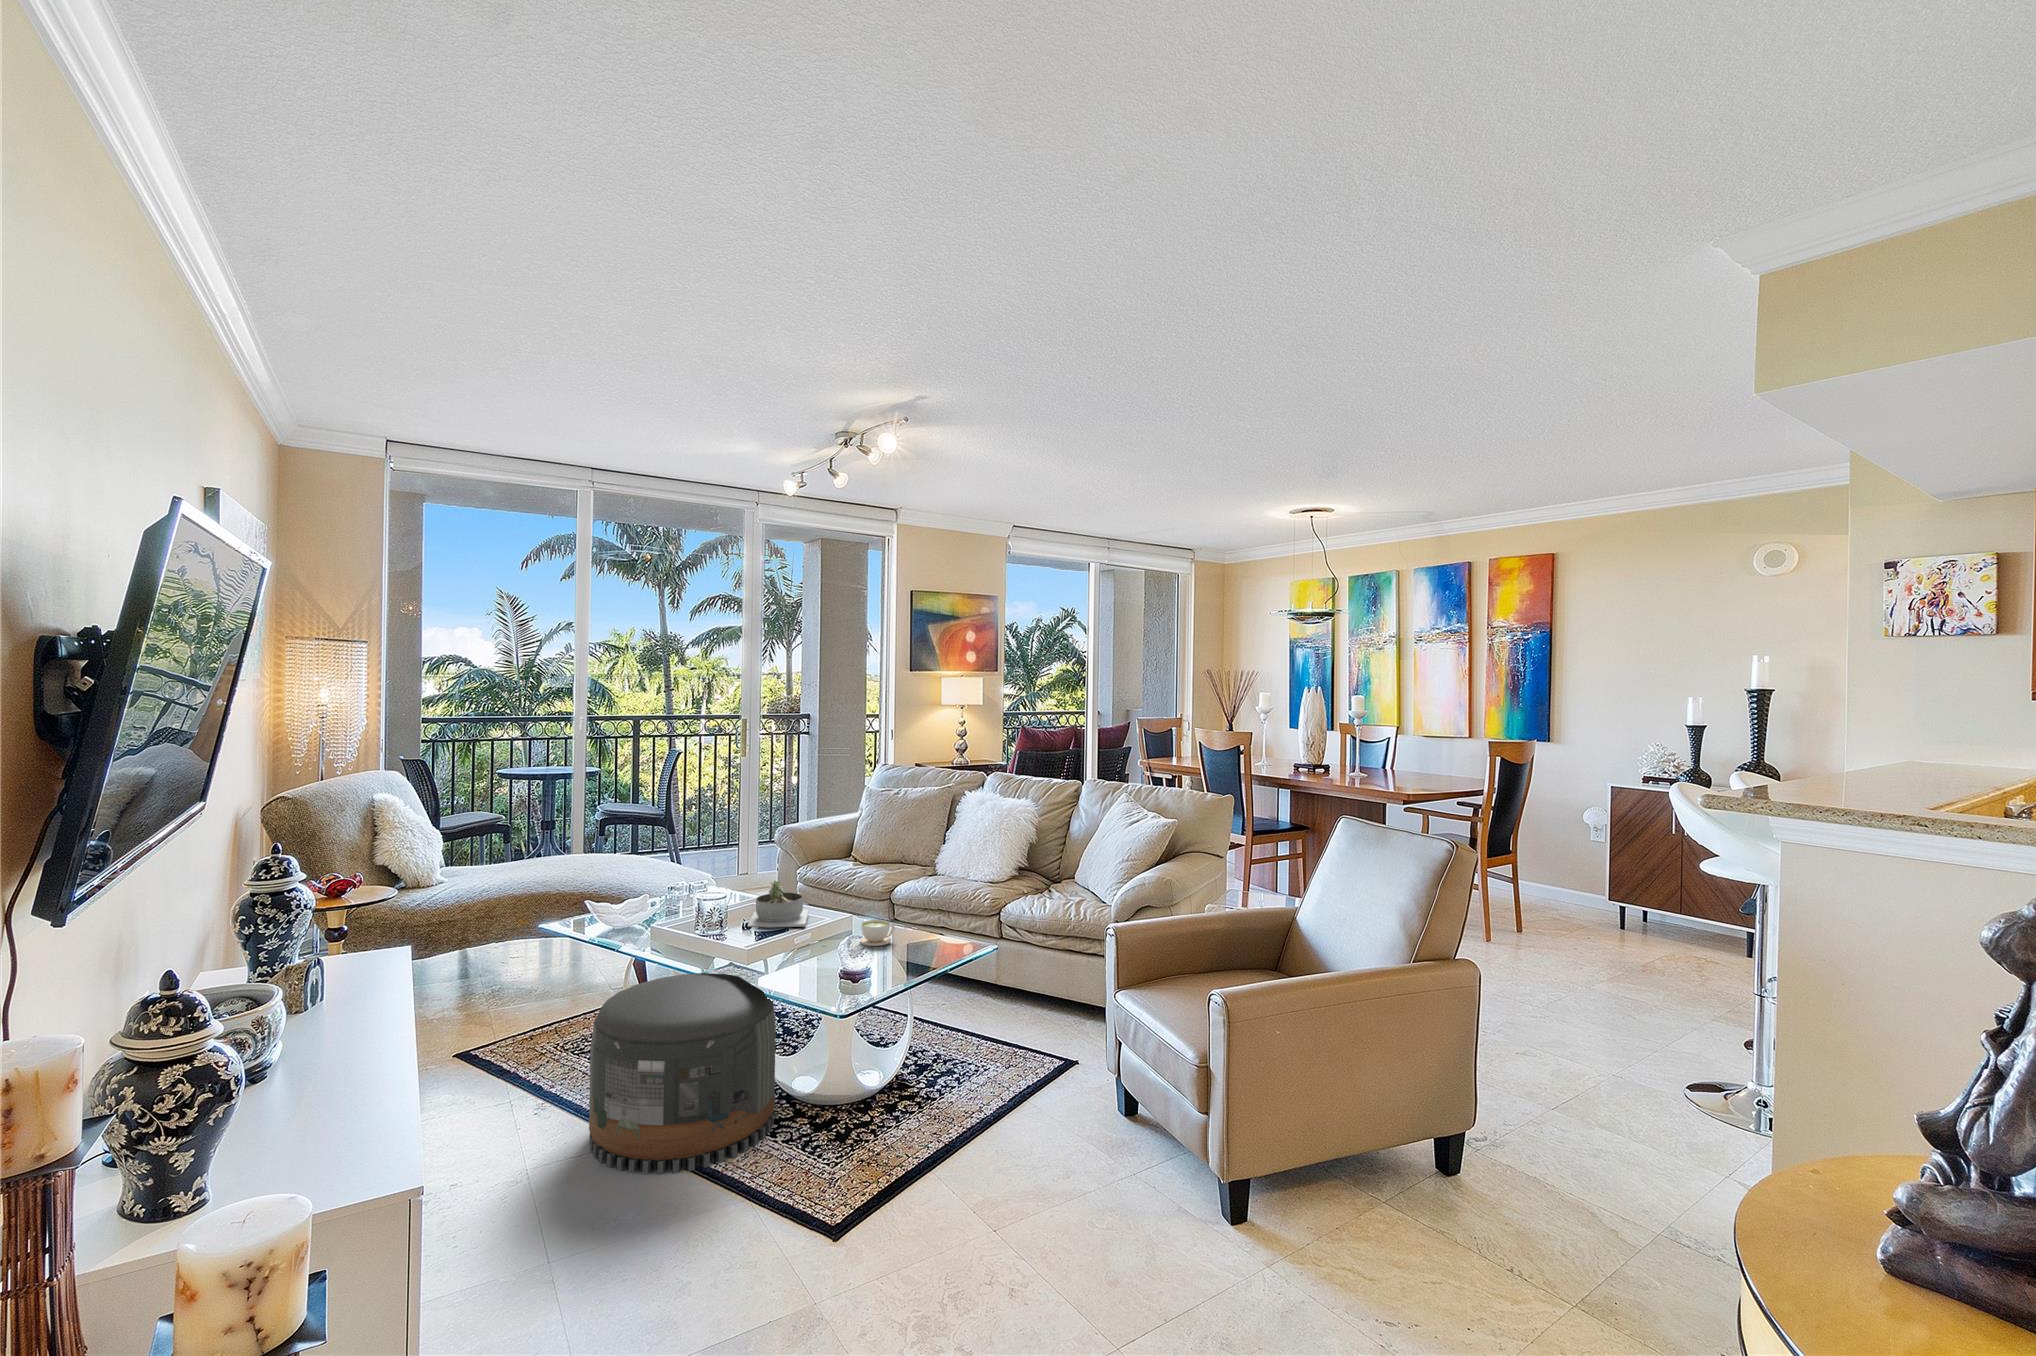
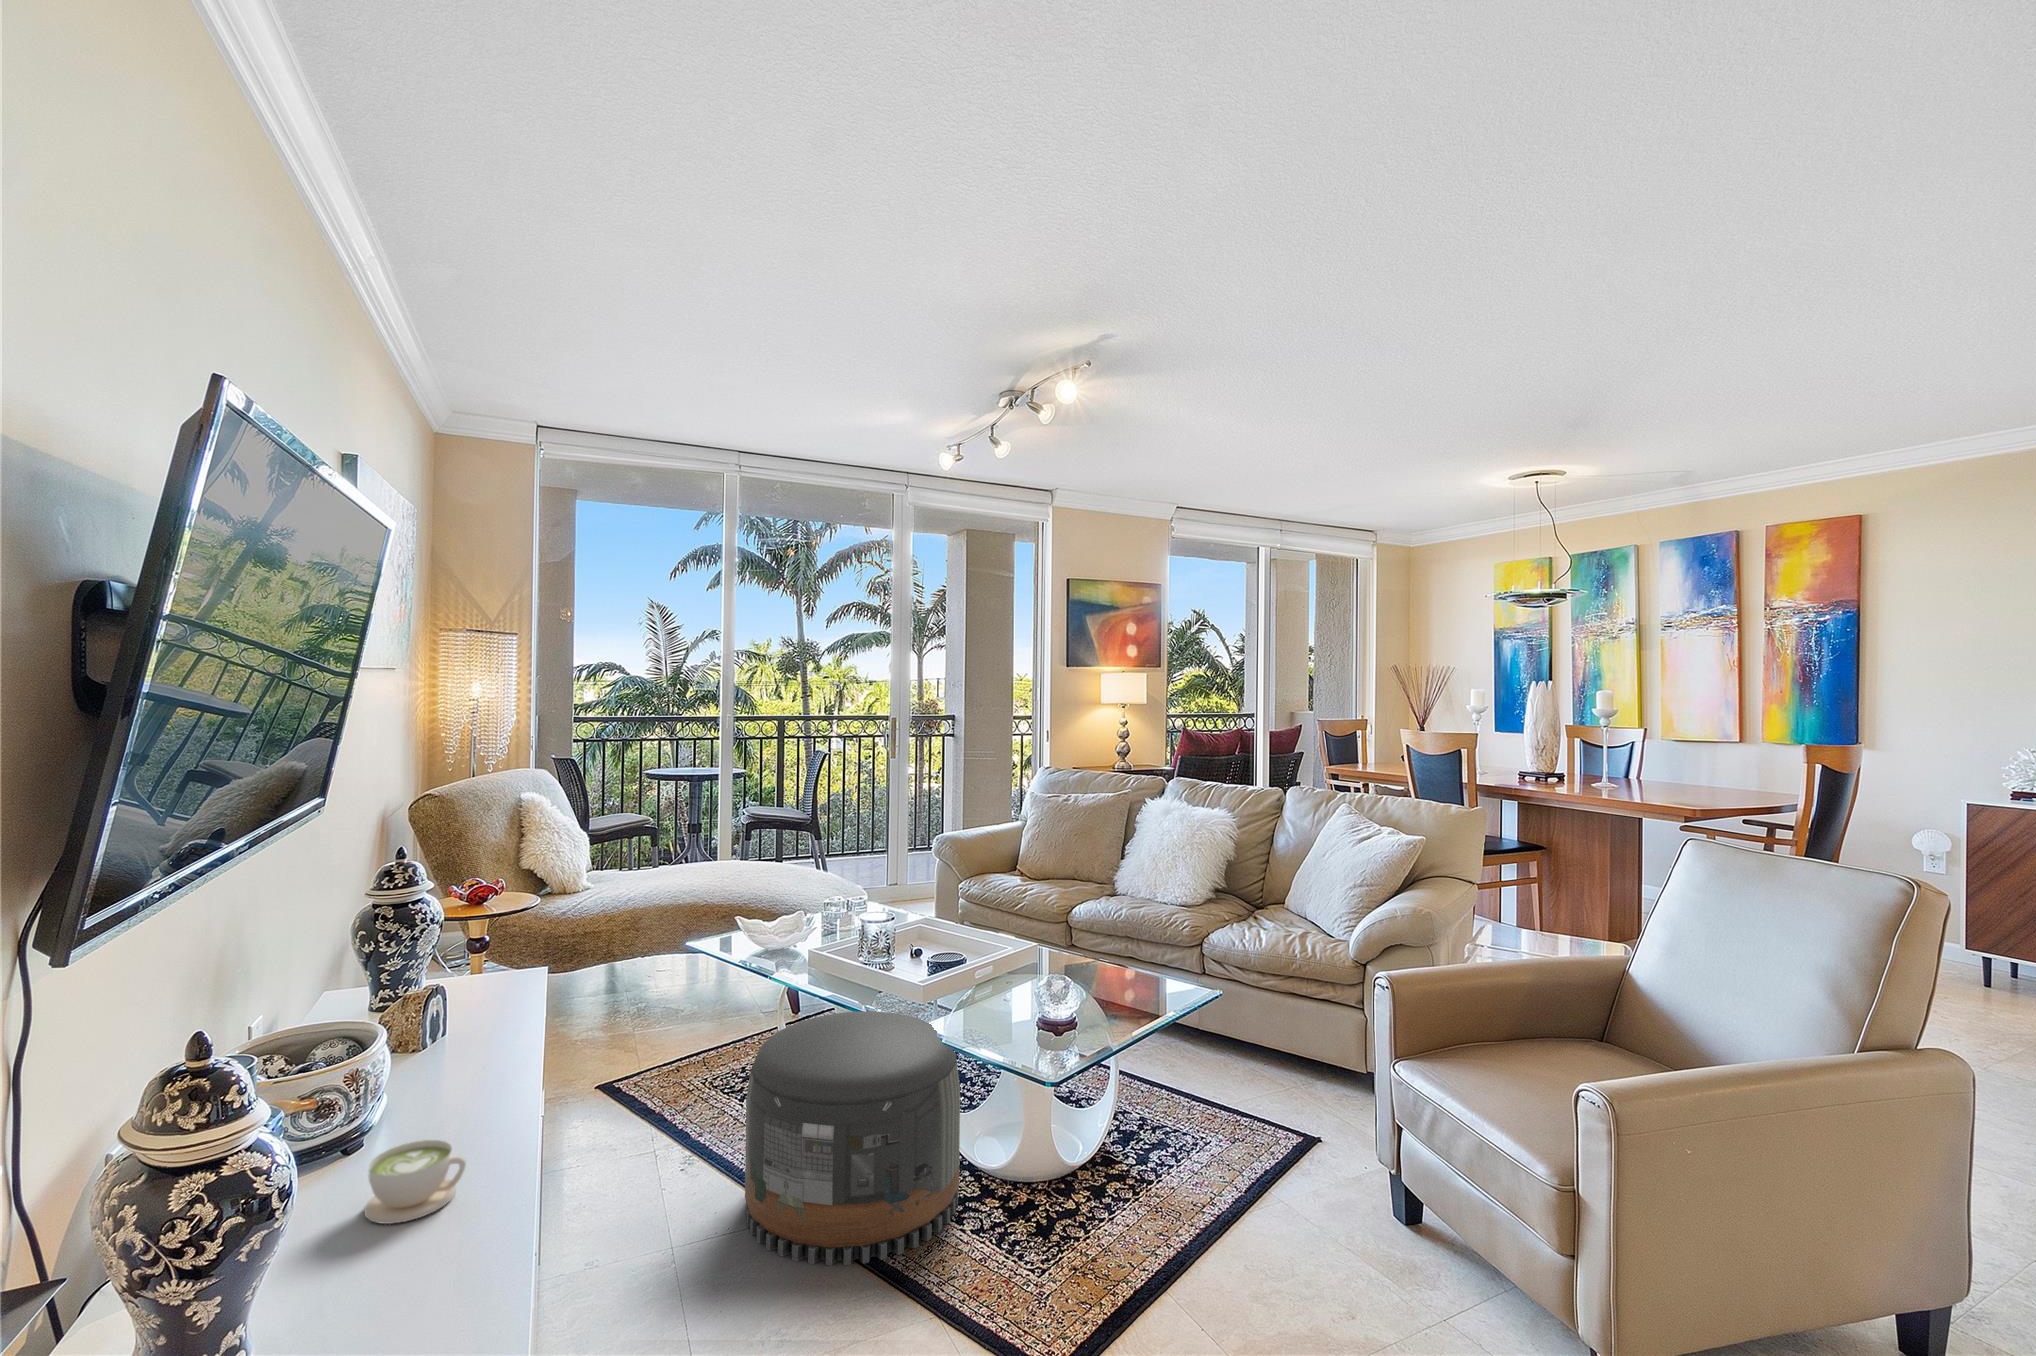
succulent planter: present [748,881,809,927] -> none [917,900,983,956]
coffee cup: present [860,920,895,946] -> present [364,1140,467,1224]

